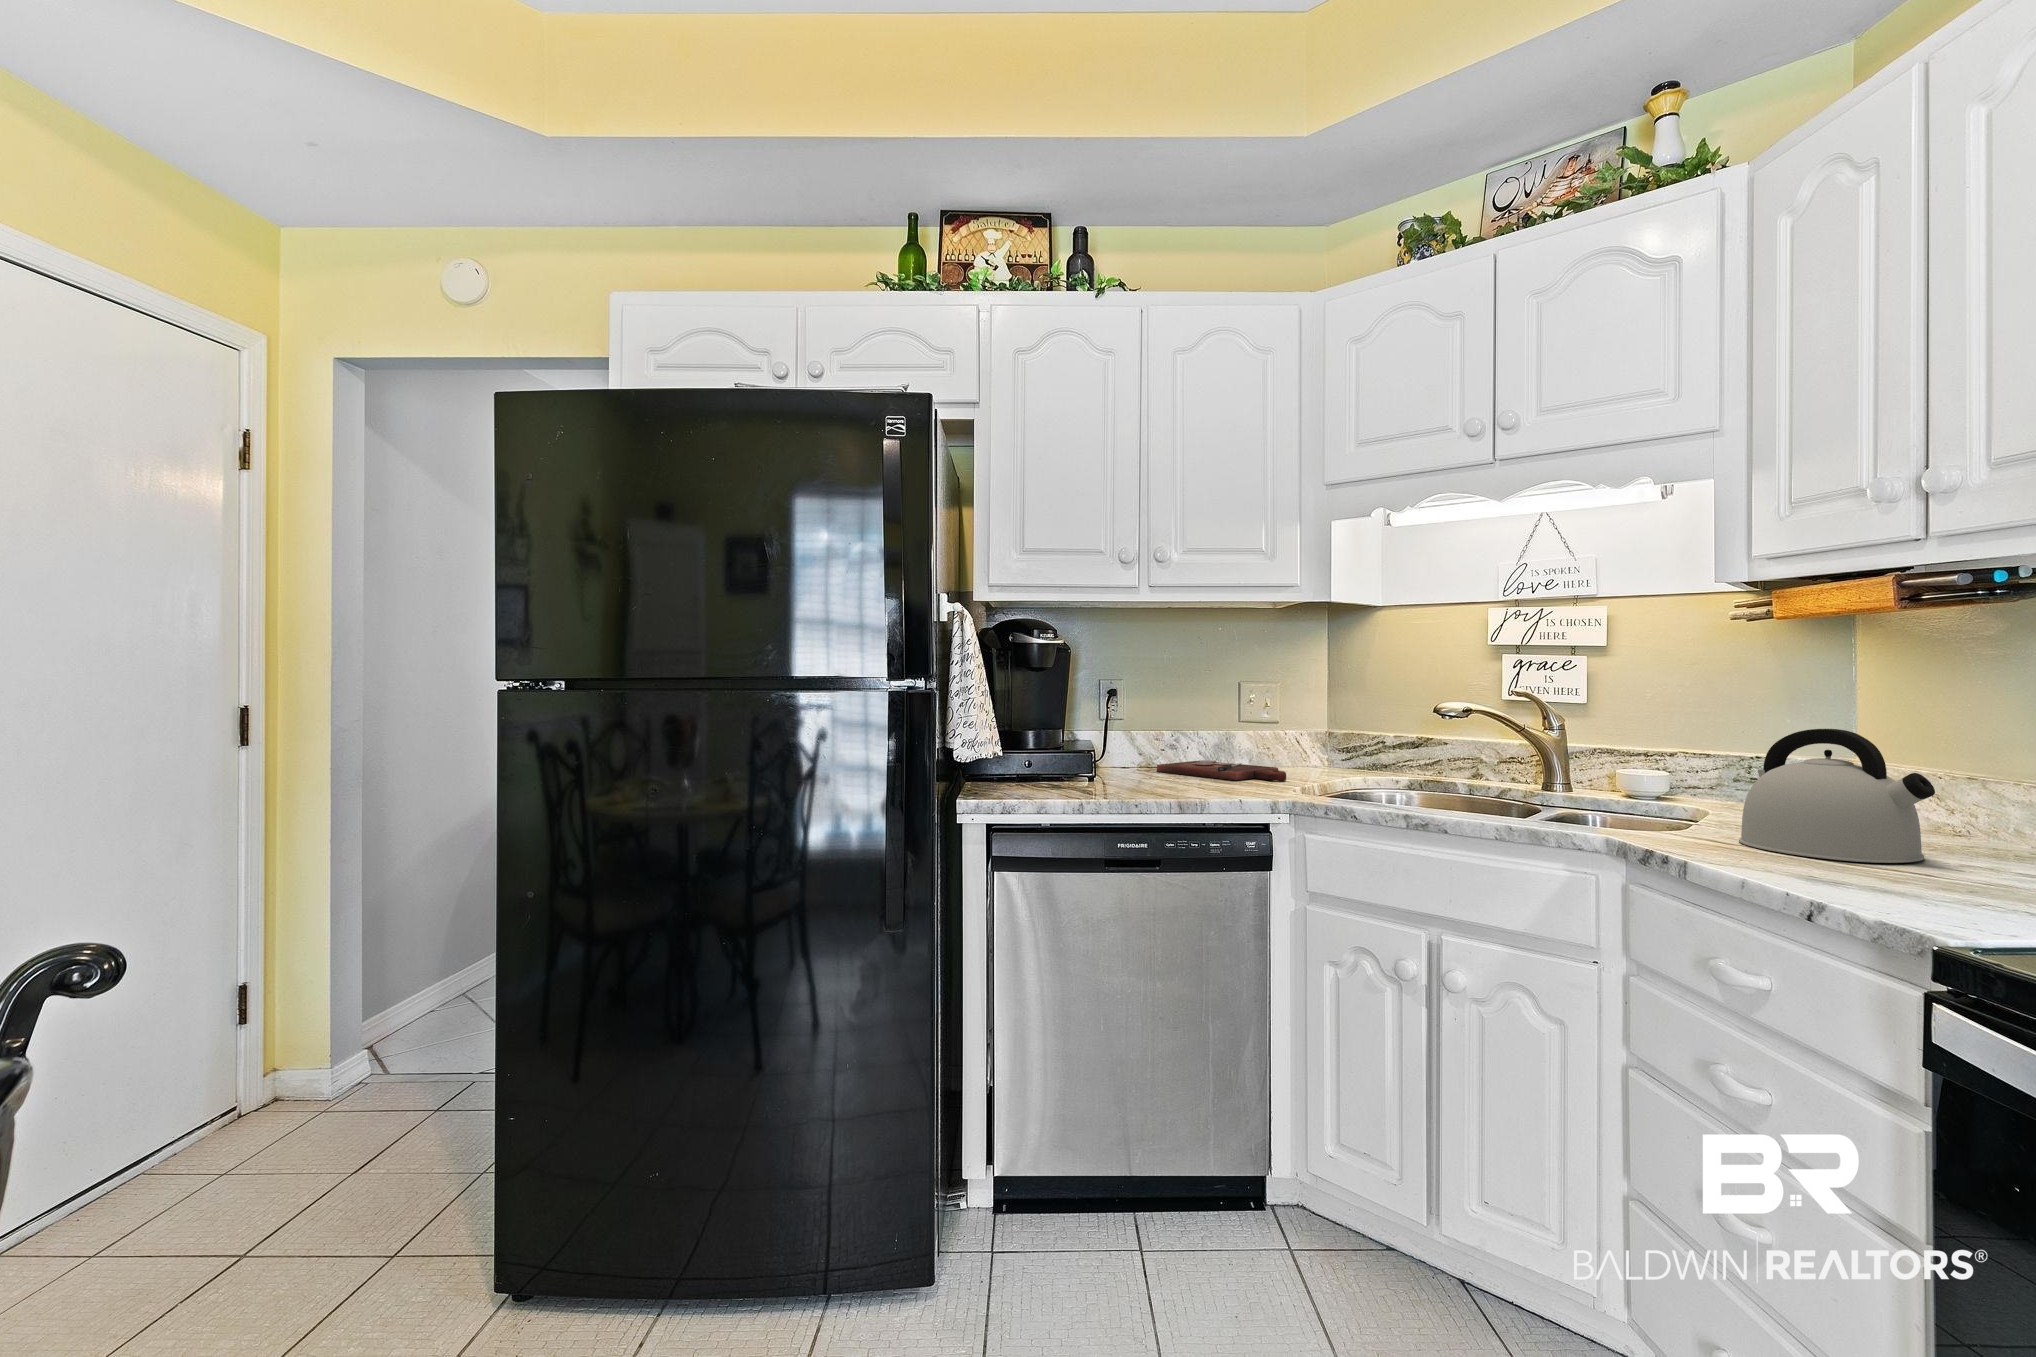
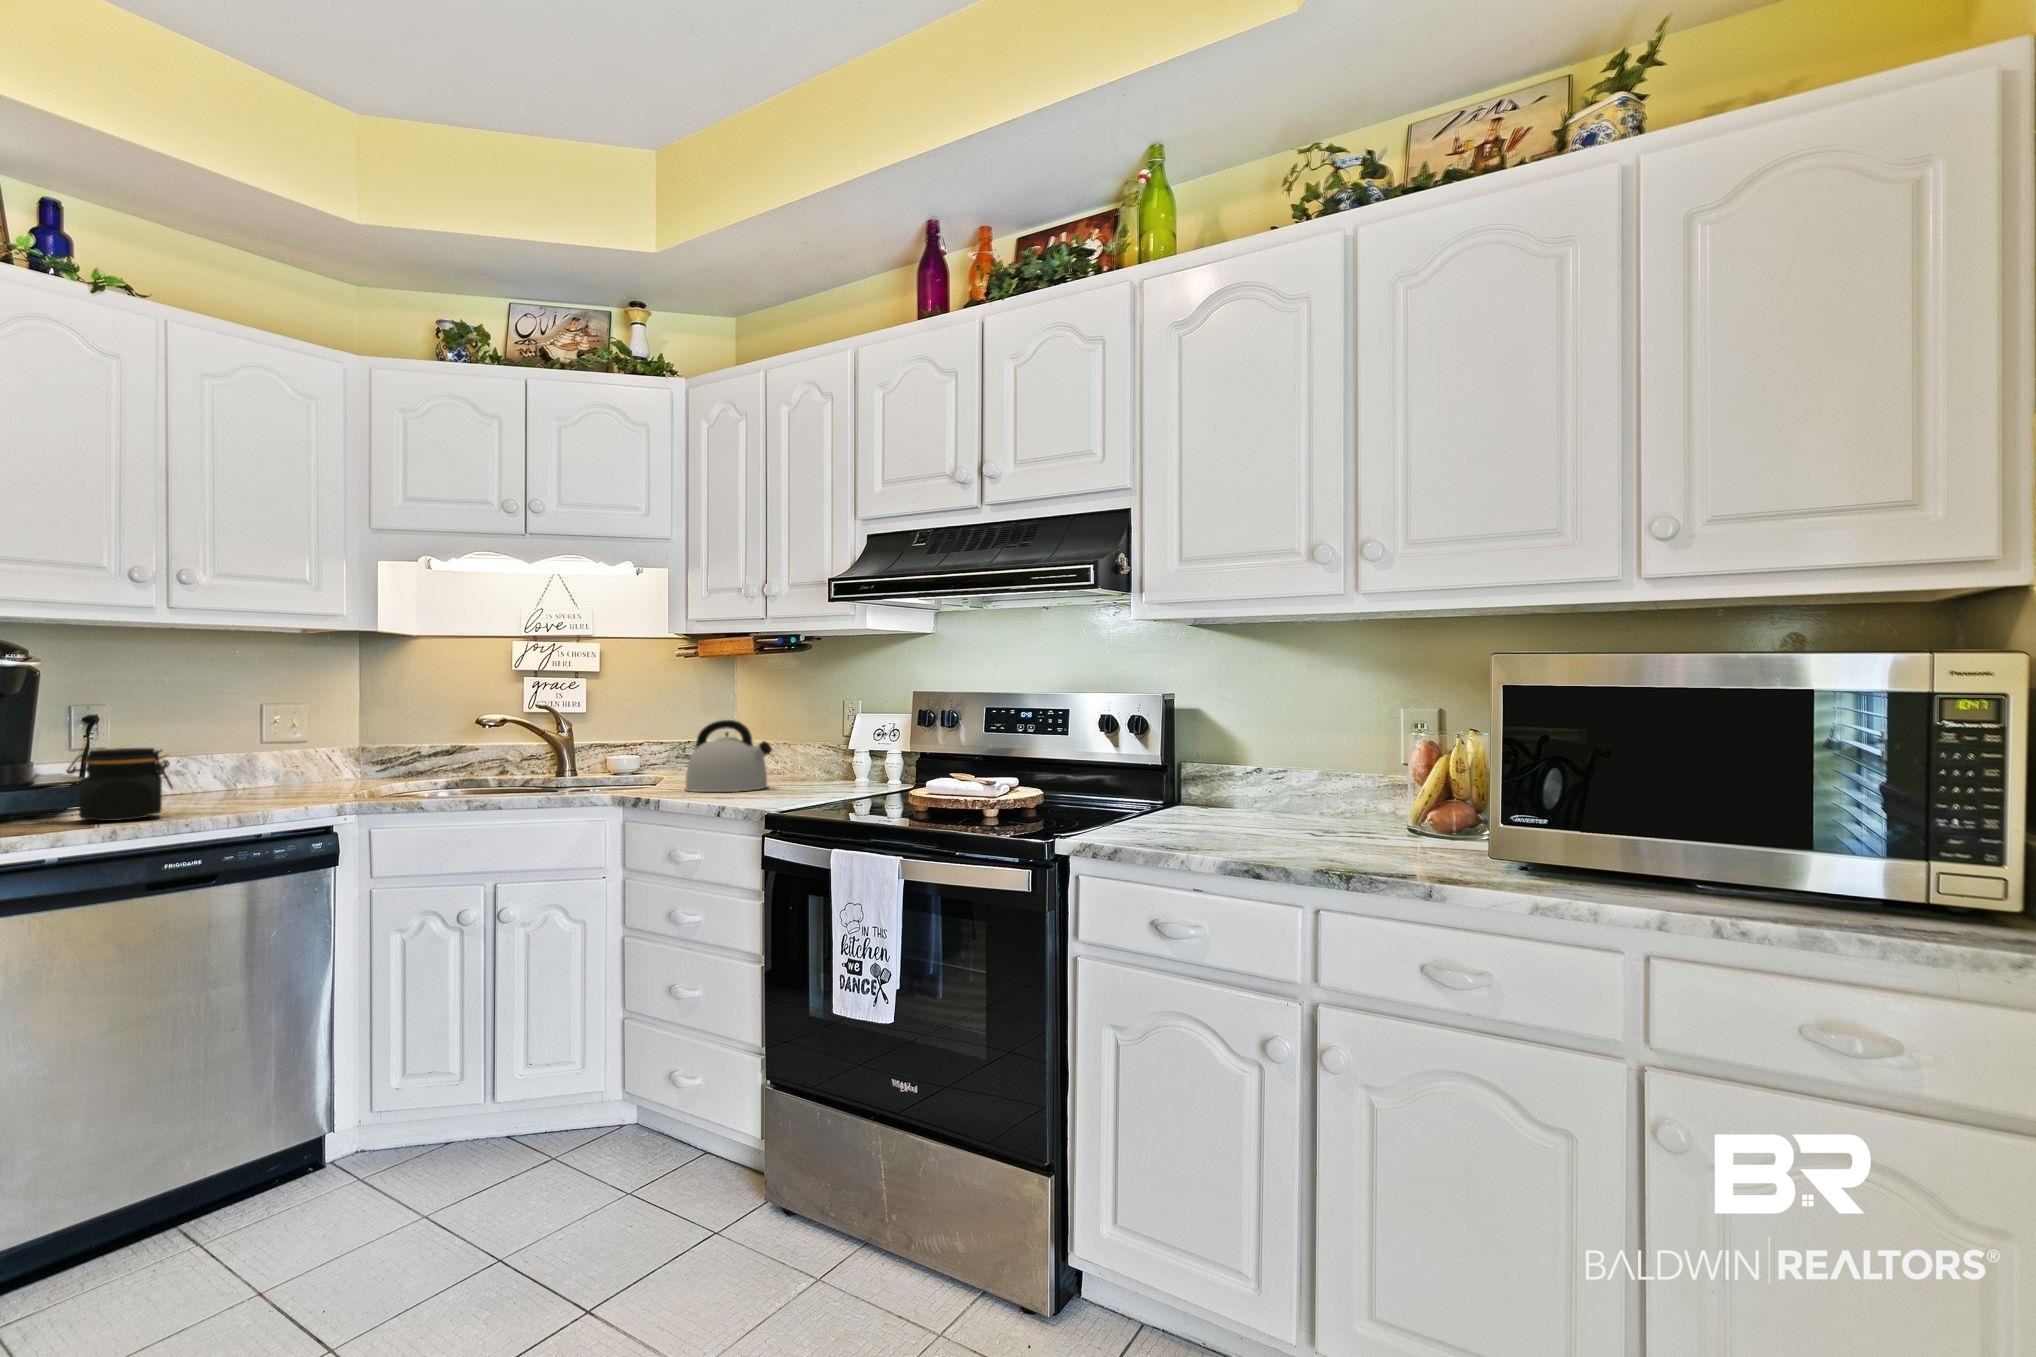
jar: none [1060,725,1135,796] -> present [66,748,173,821]
cutting board: present [1157,760,1286,781] -> none [163,782,330,798]

